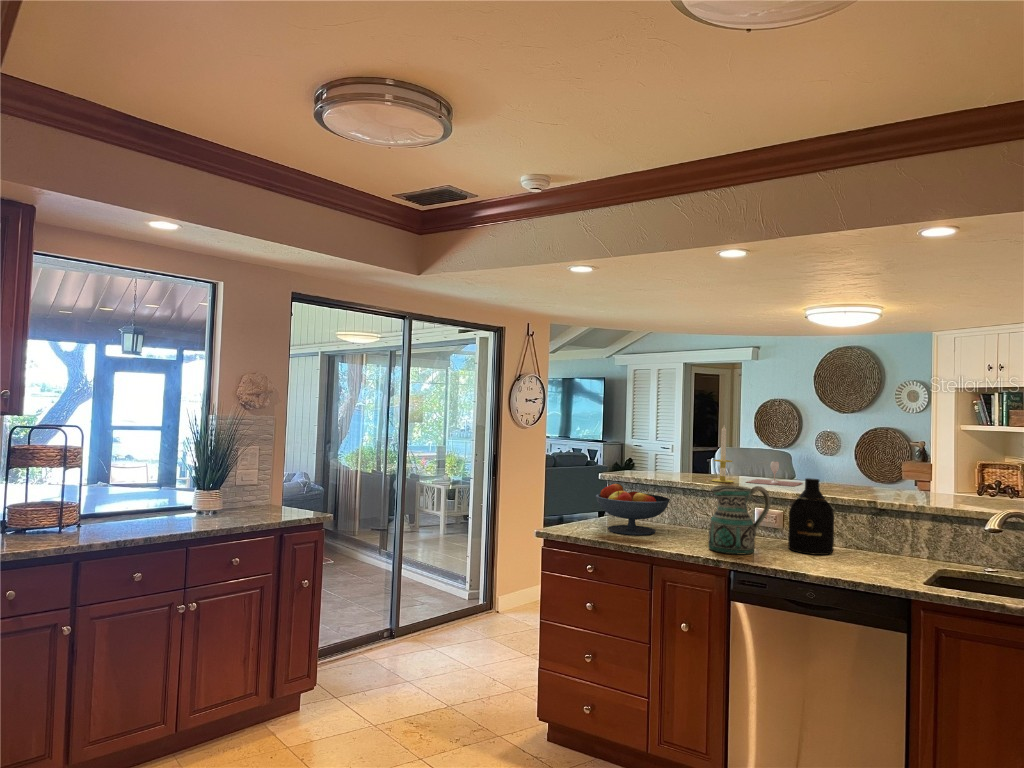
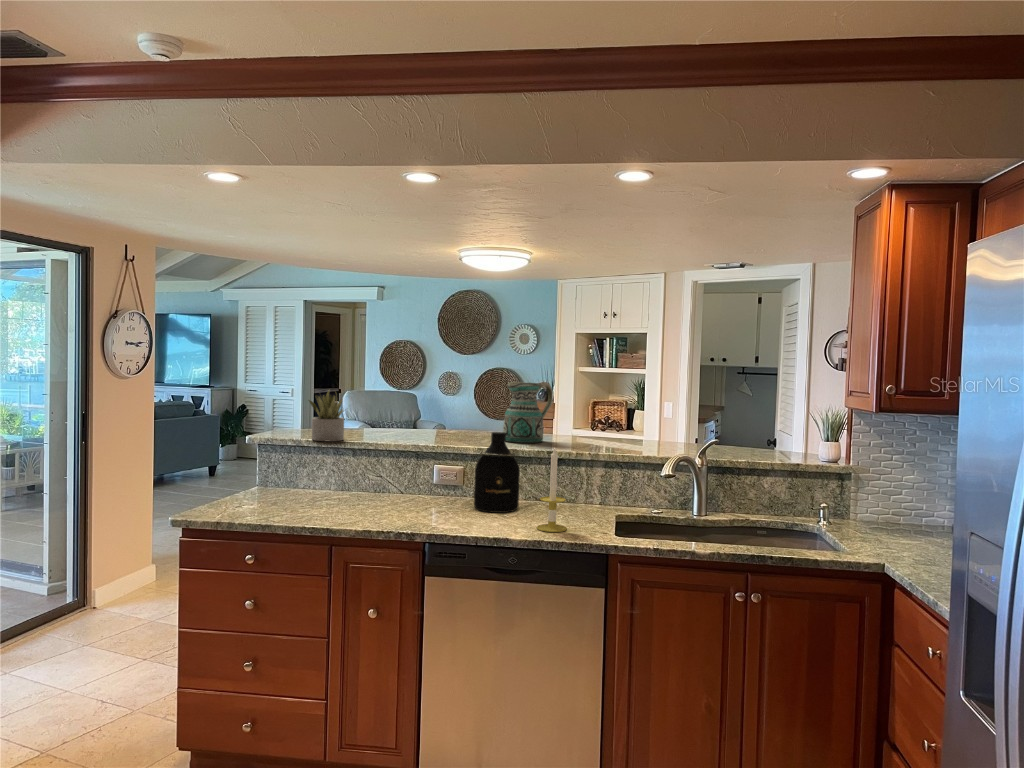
candle: present [712,426,733,483] -> present [537,449,567,532]
succulent plant: none [648,437,681,481] -> present [309,391,344,441]
wine glass: present [747,462,802,486] -> none [416,412,471,439]
fruit bowl: present [596,484,670,535] -> none [250,449,342,511]
ceramic pitcher: present [708,485,770,554] -> present [503,382,553,443]

